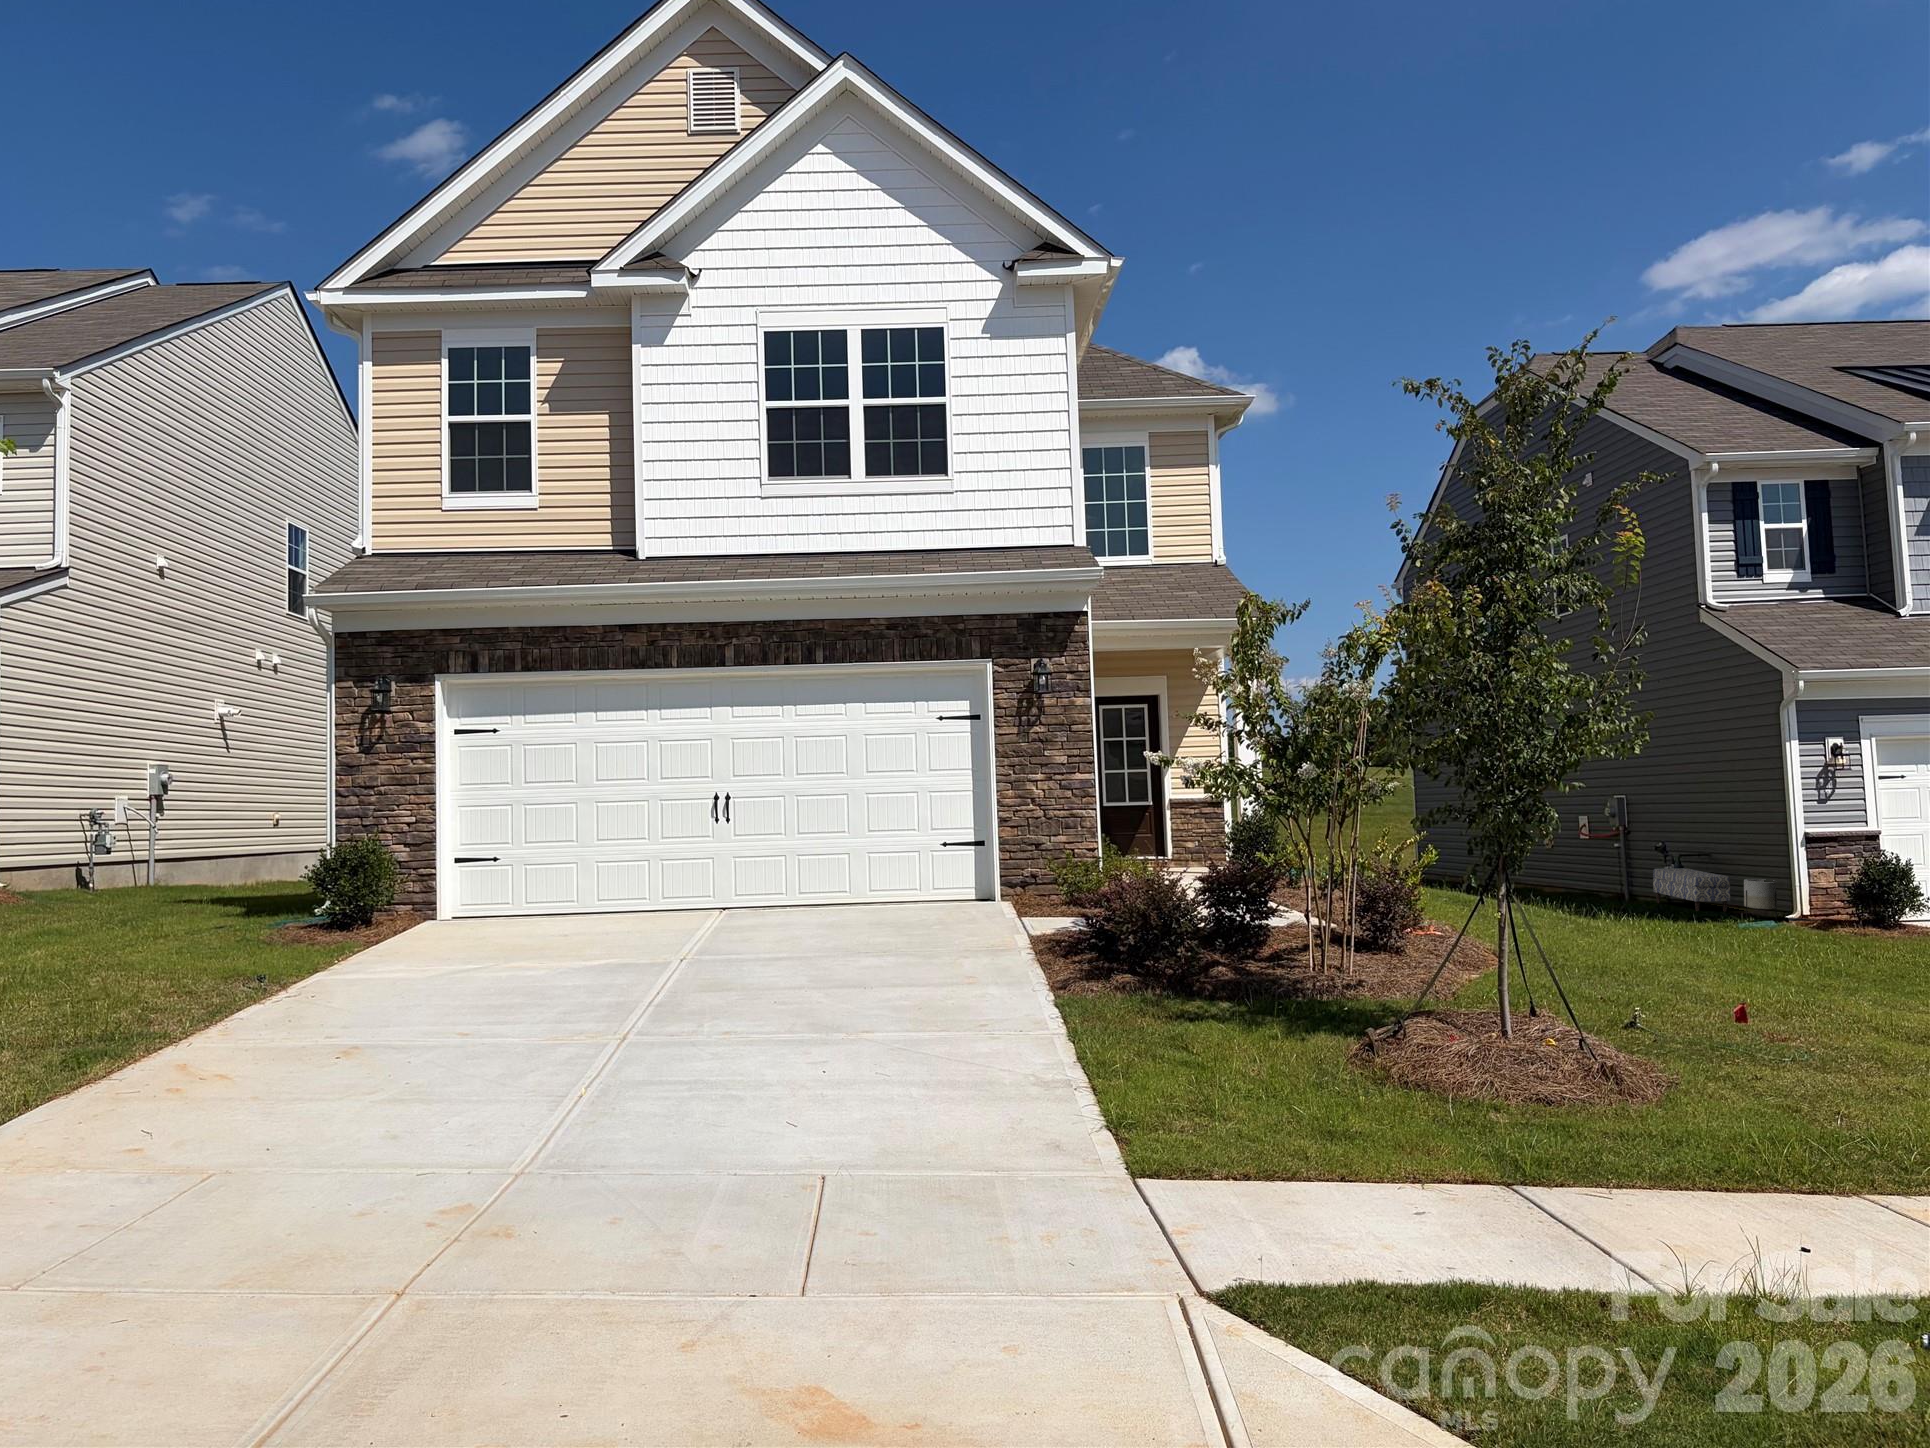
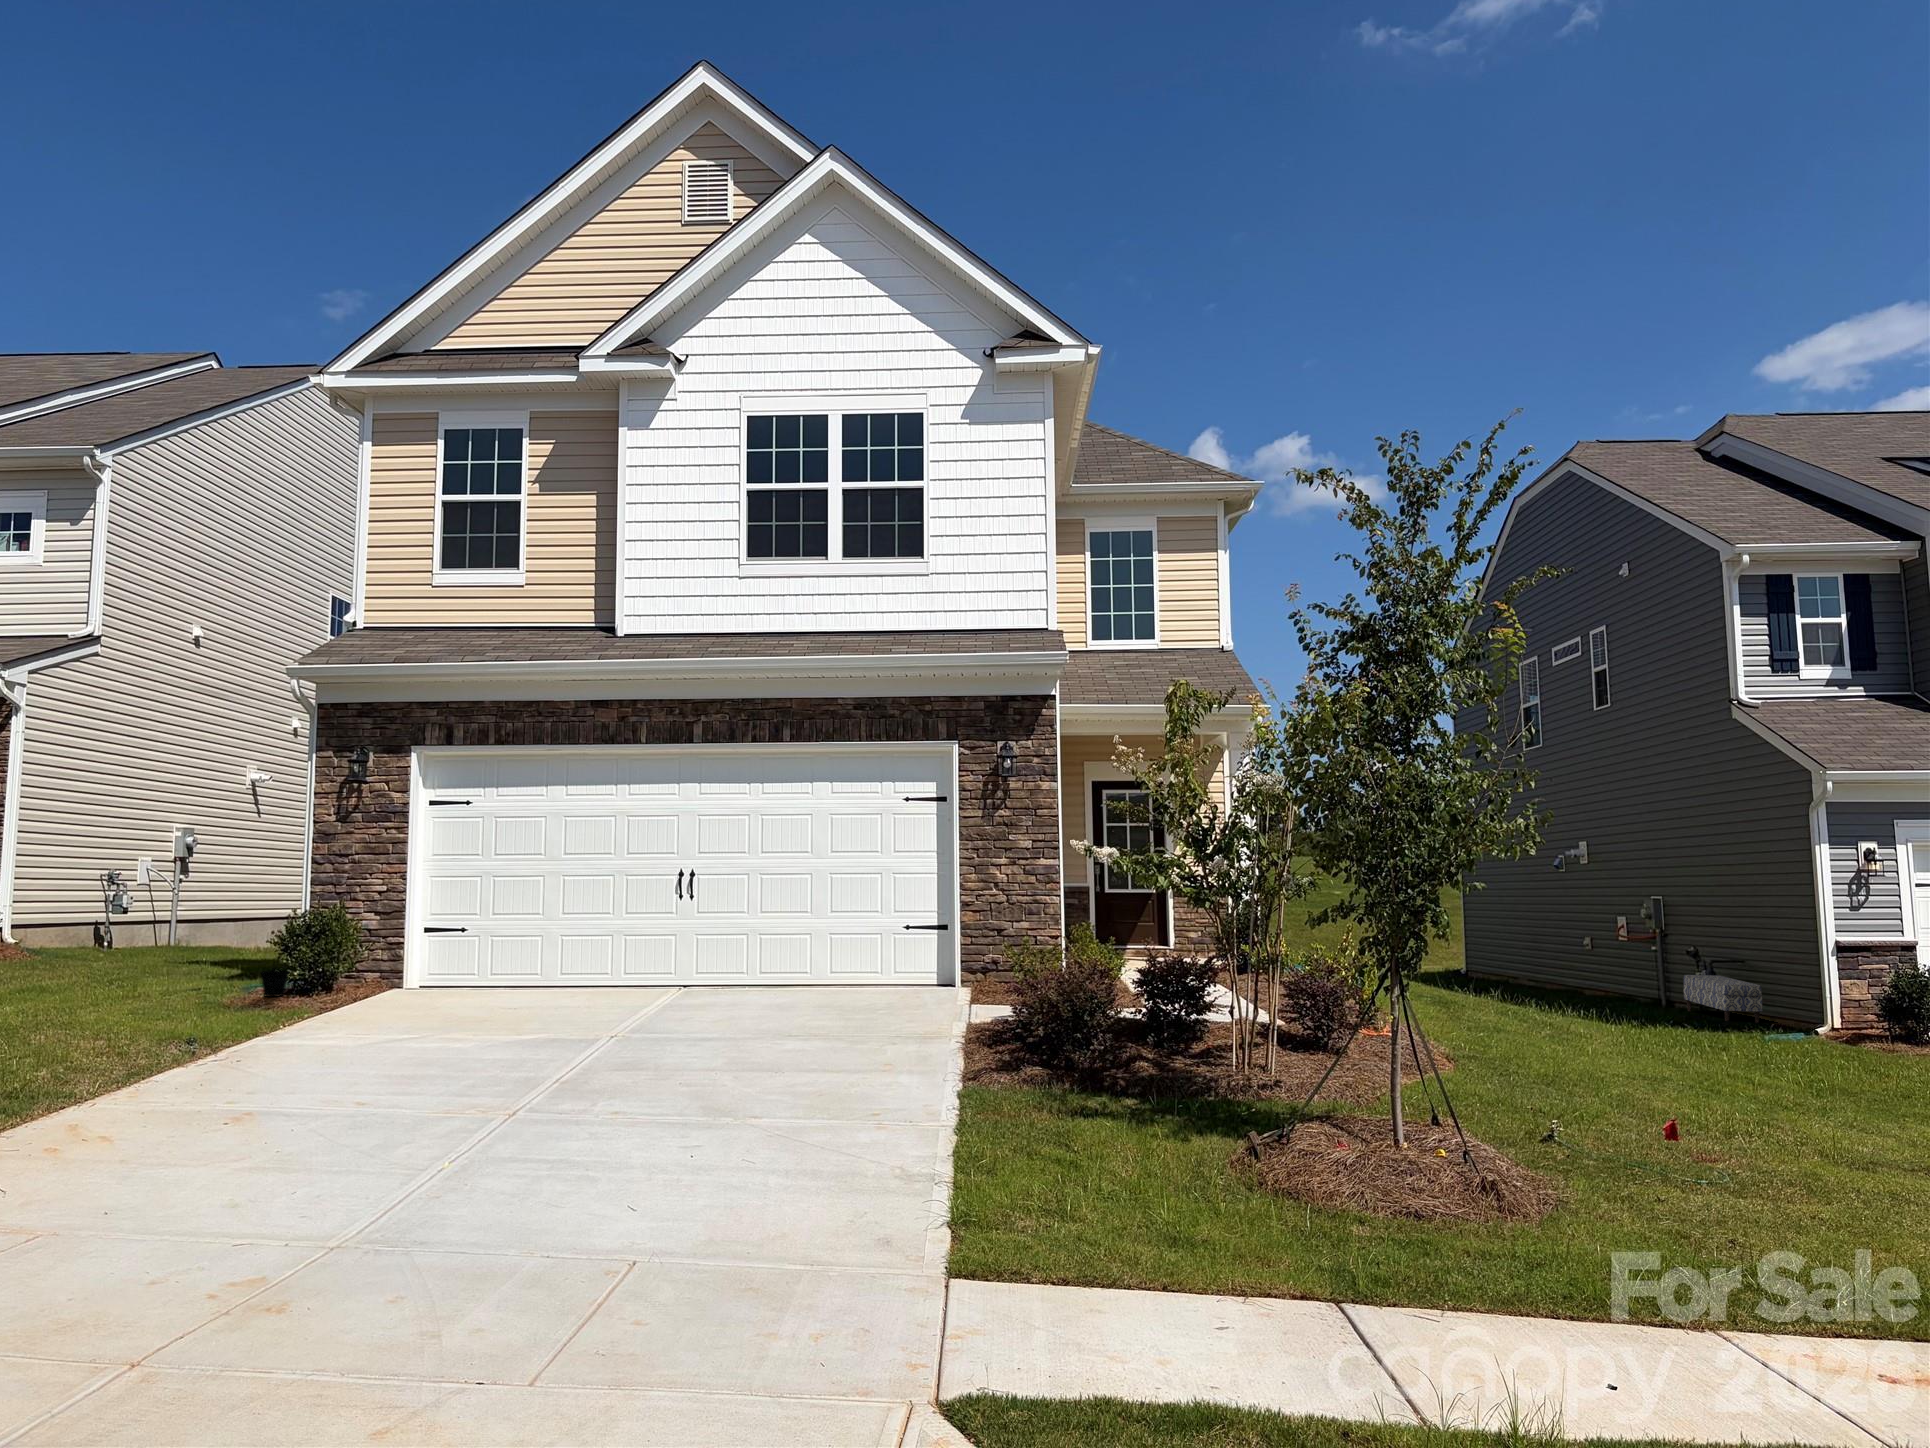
planter: present [1744,879,1777,921] -> none [1773,989,1807,1034]
bucket: none [299,892,329,933] -> present [261,968,289,997]

